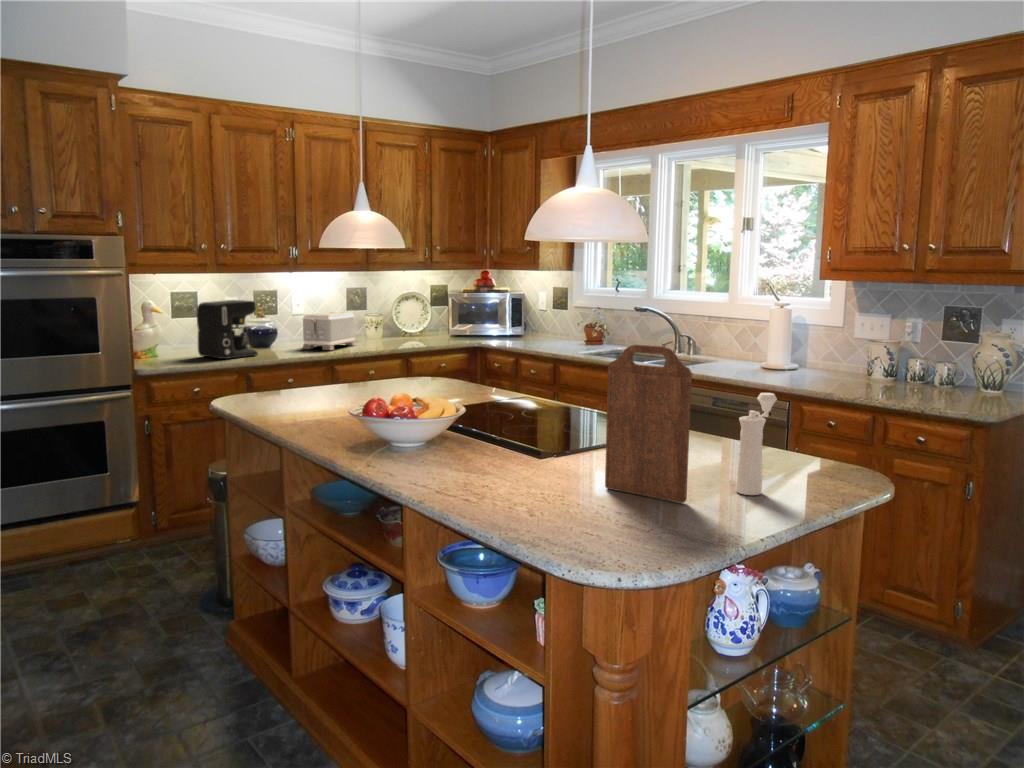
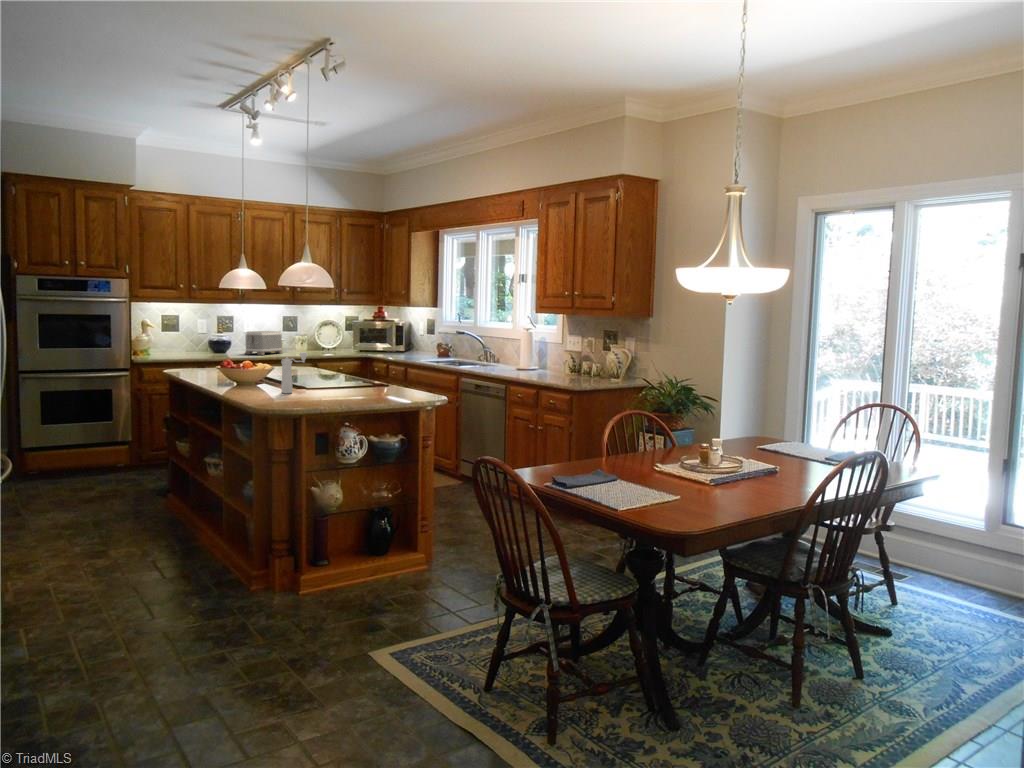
coffee maker: present [197,300,258,359] -> none [175,321,213,357]
cutting board: present [605,345,692,503] -> none [314,331,340,397]
pepper mill: present [736,393,777,495] -> present [281,352,307,393]

